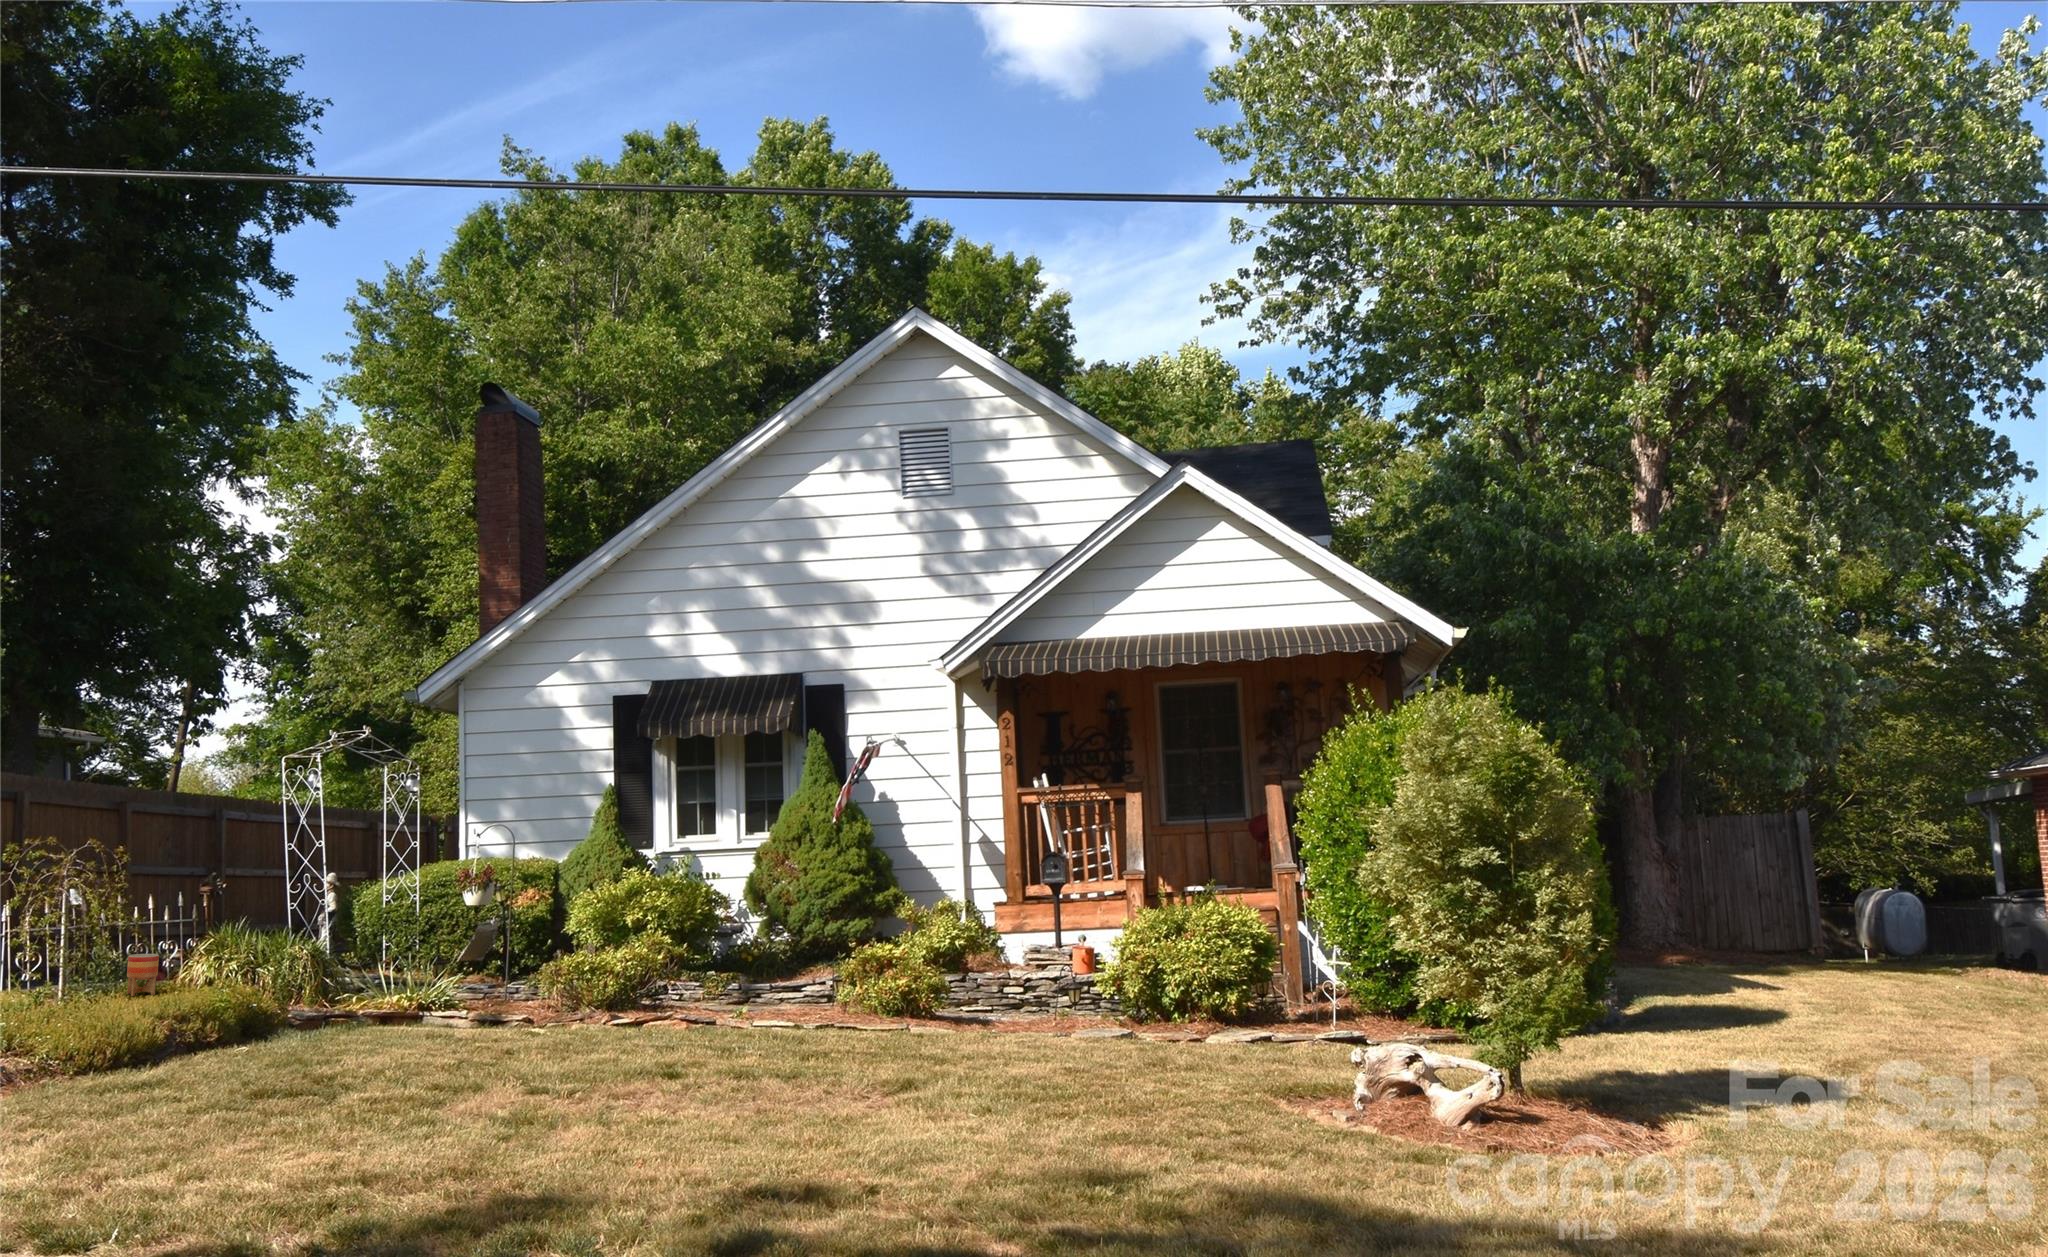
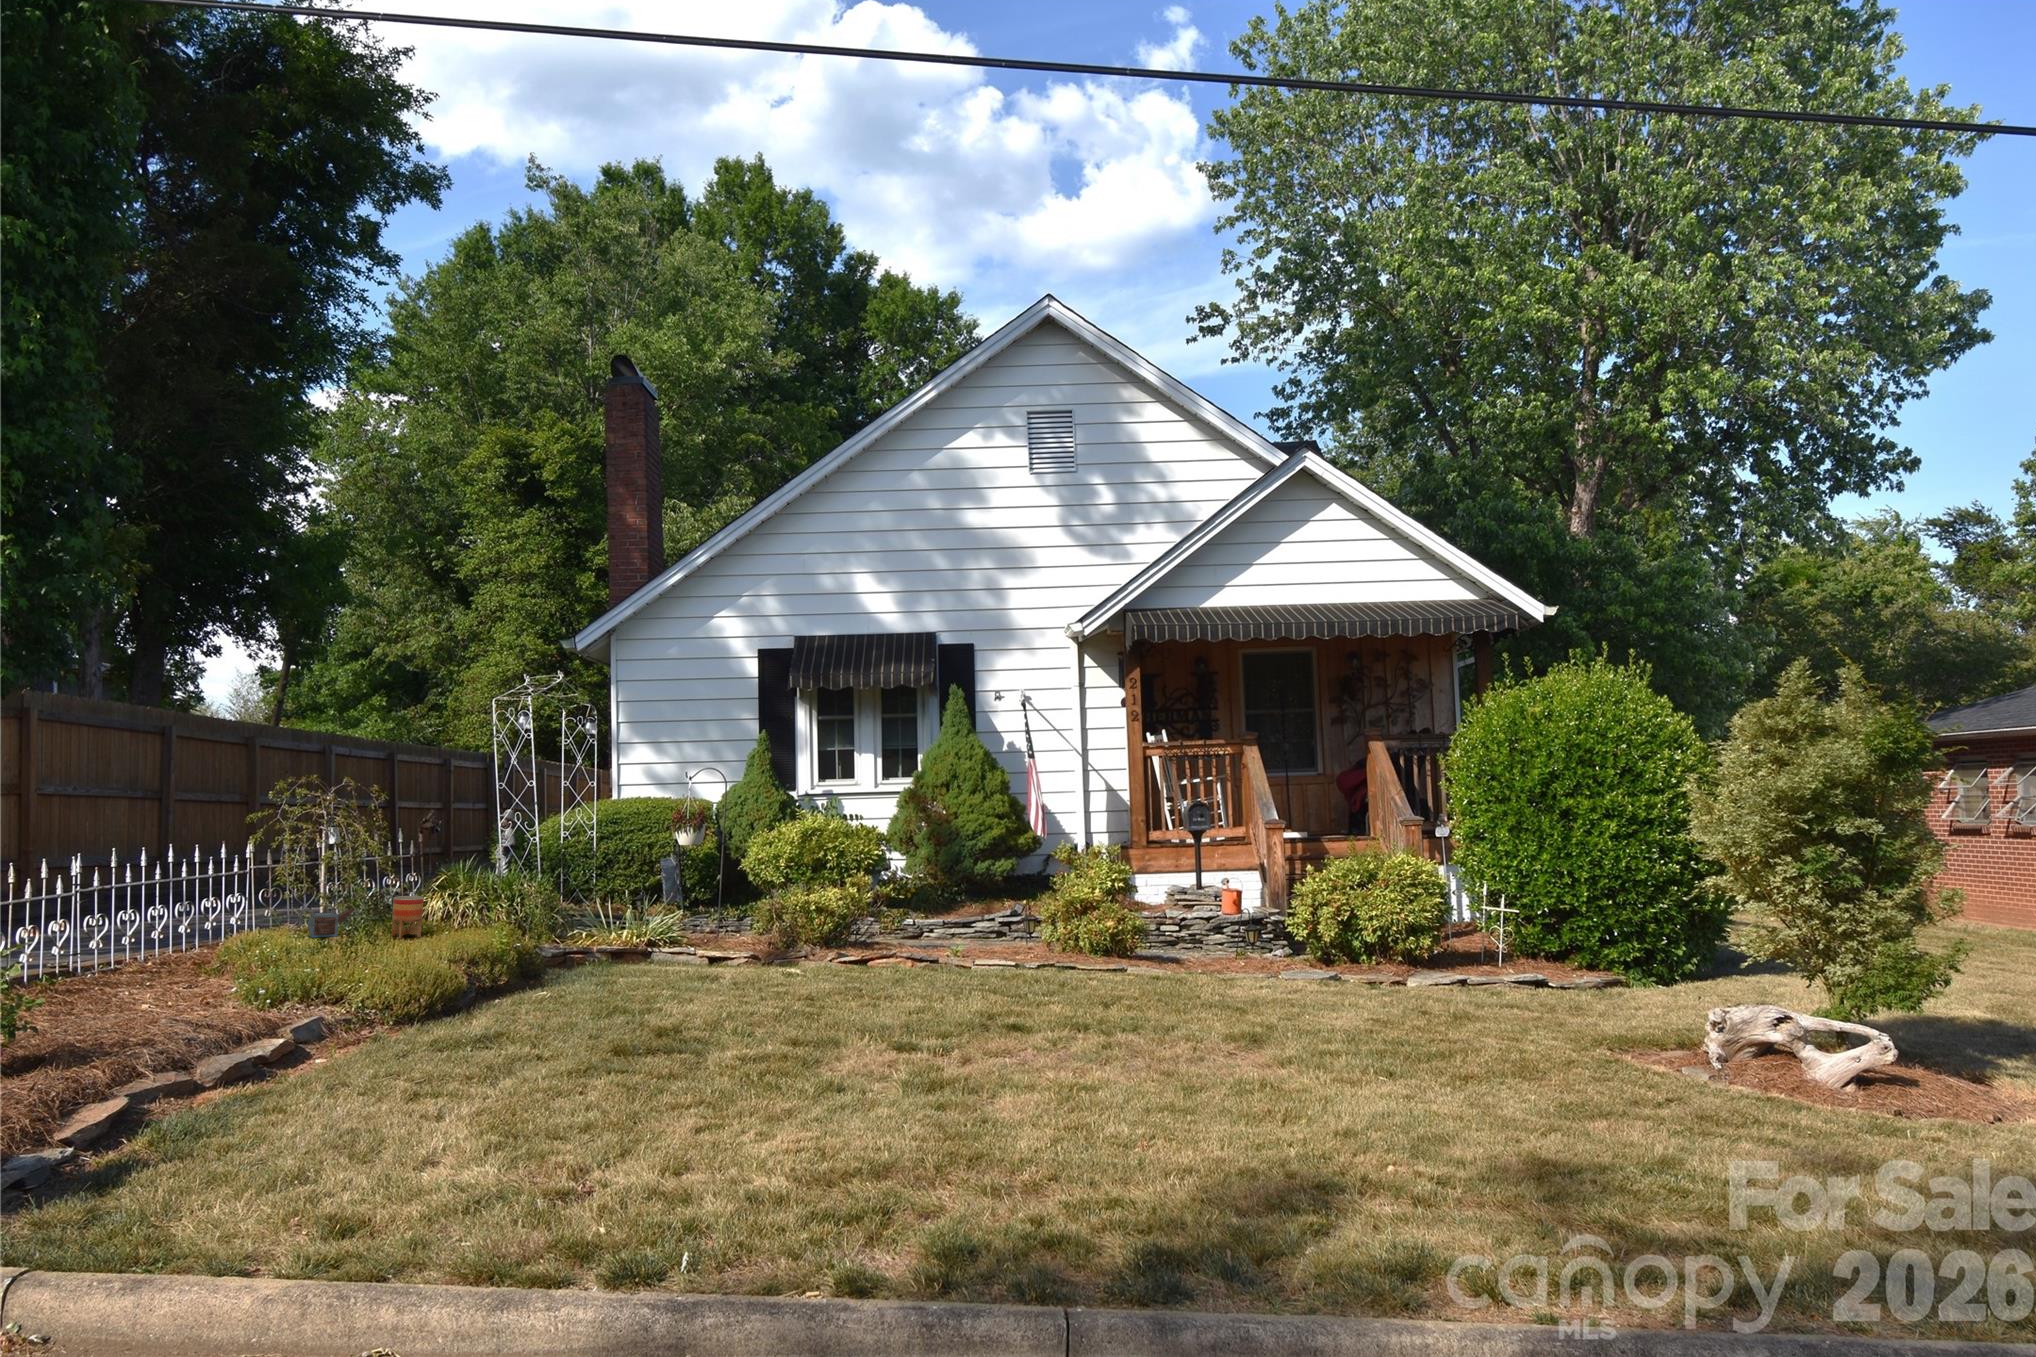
watering can: none [35,966,94,995] -> present [298,908,354,938]

